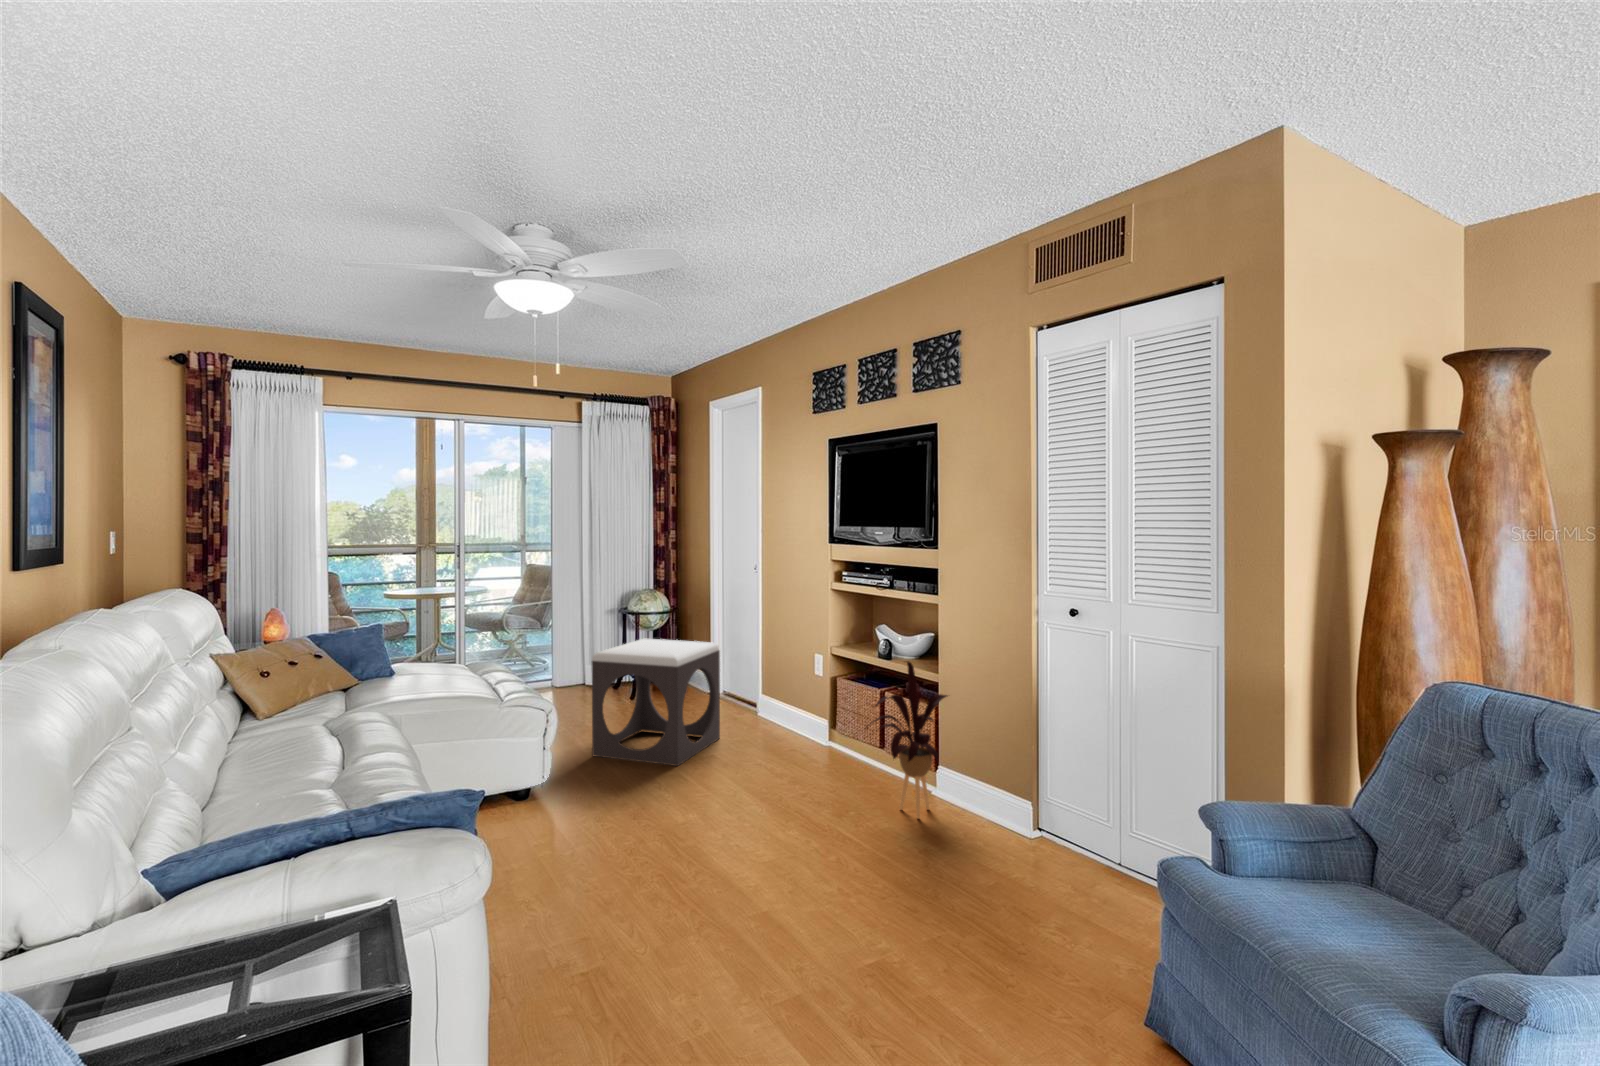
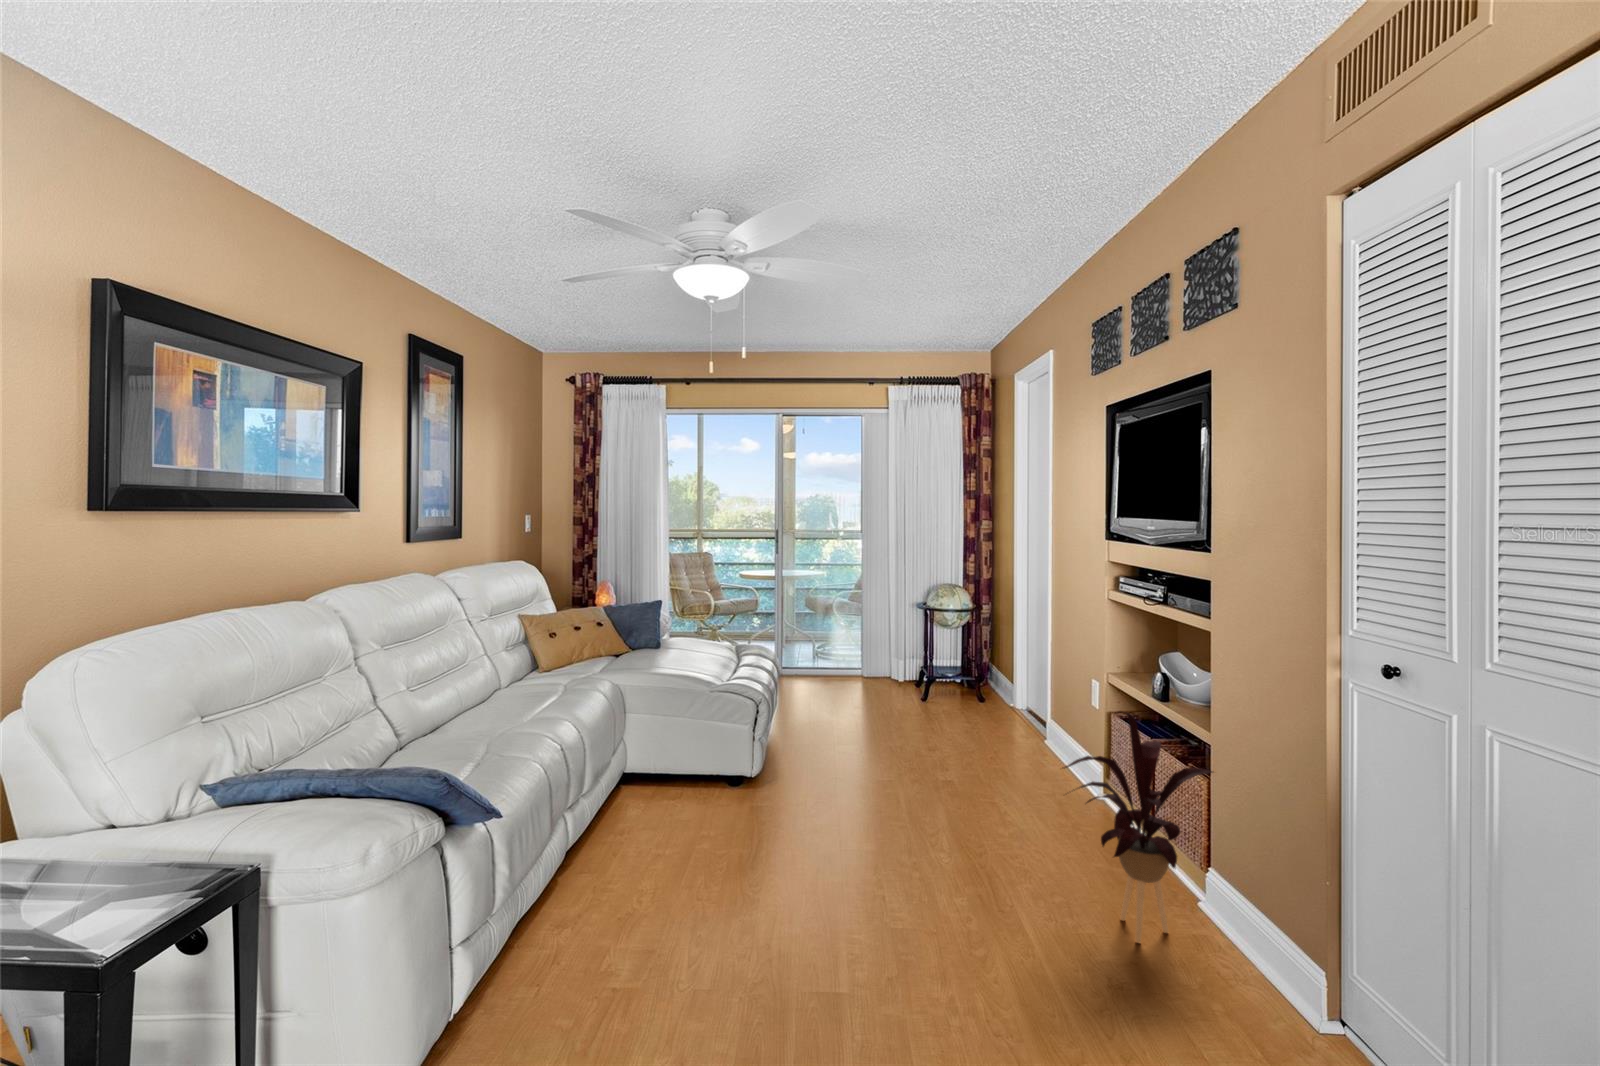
footstool: present [592,639,720,766] -> none [828,637,974,785]

